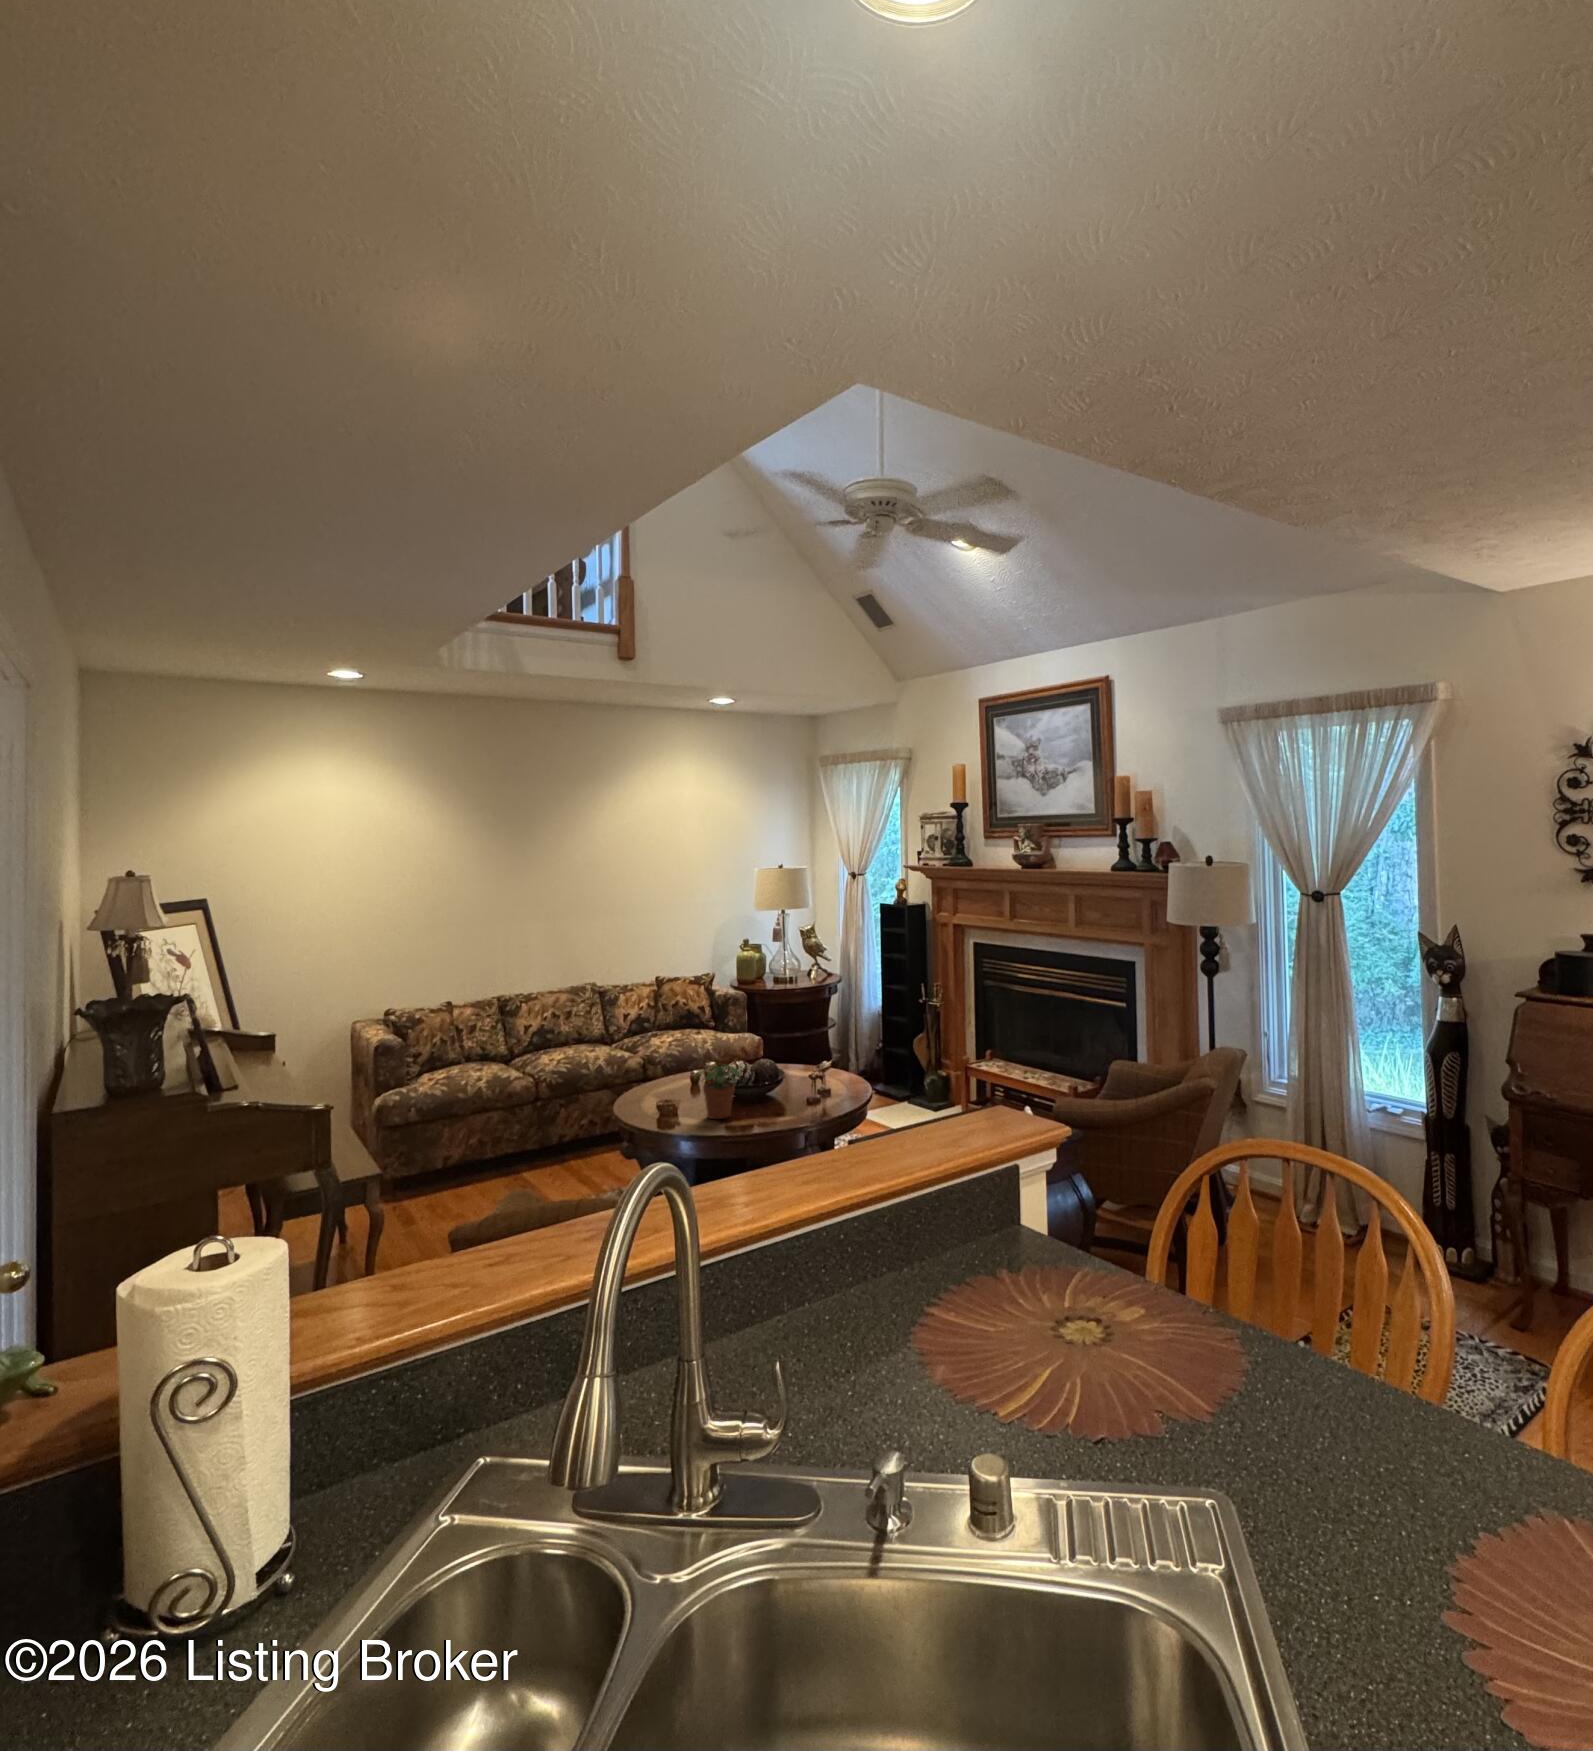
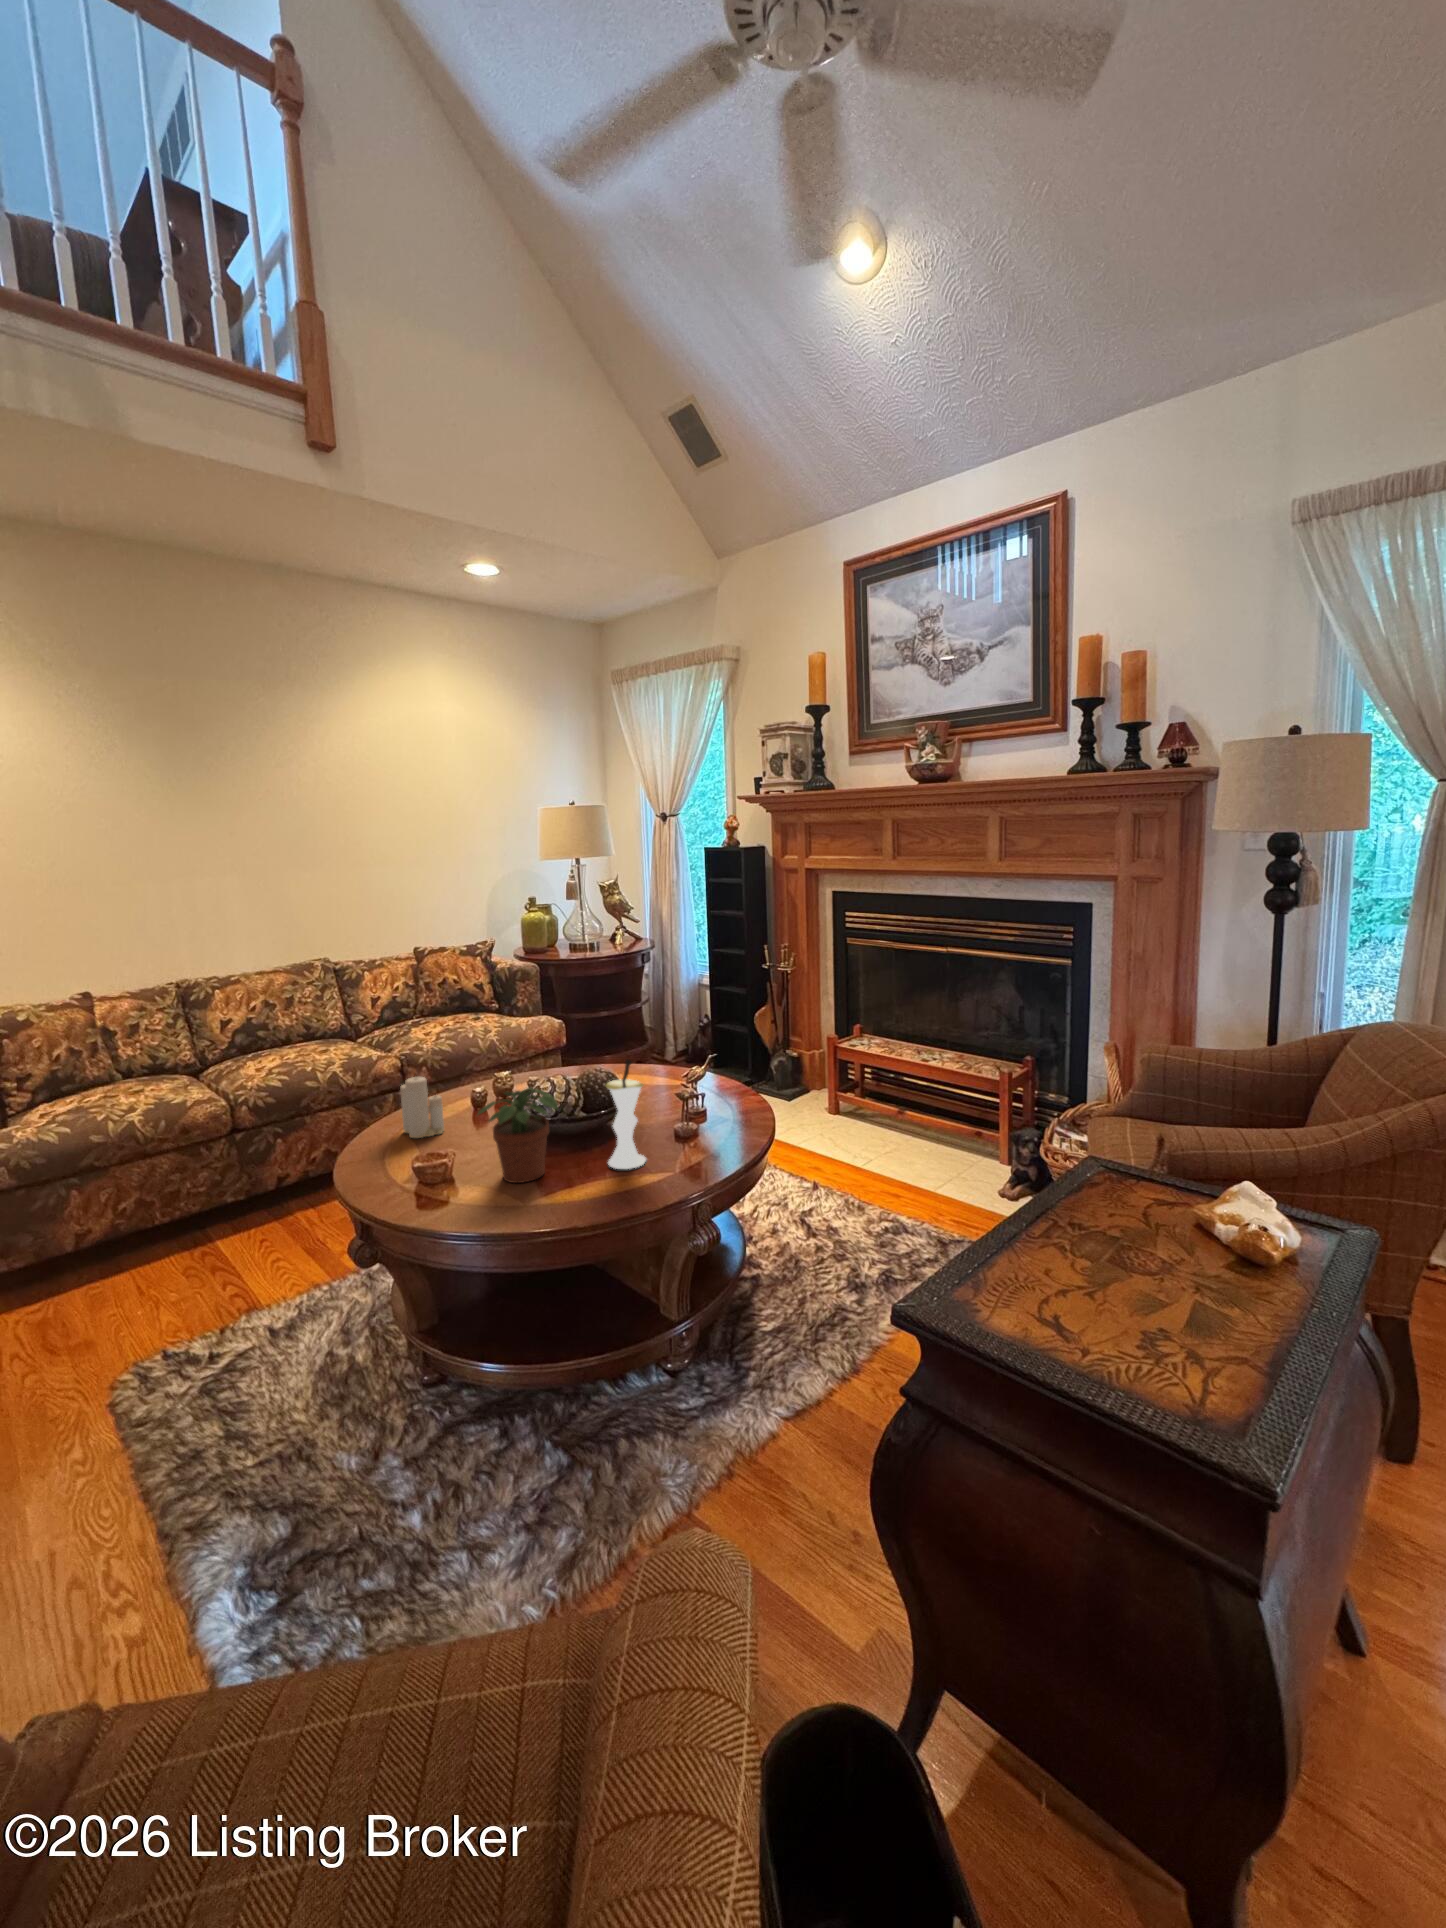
vase: none [767,1050,791,1116] -> present [606,1059,646,1169]
candle: none [650,1056,675,1098] -> present [400,1077,444,1138]

